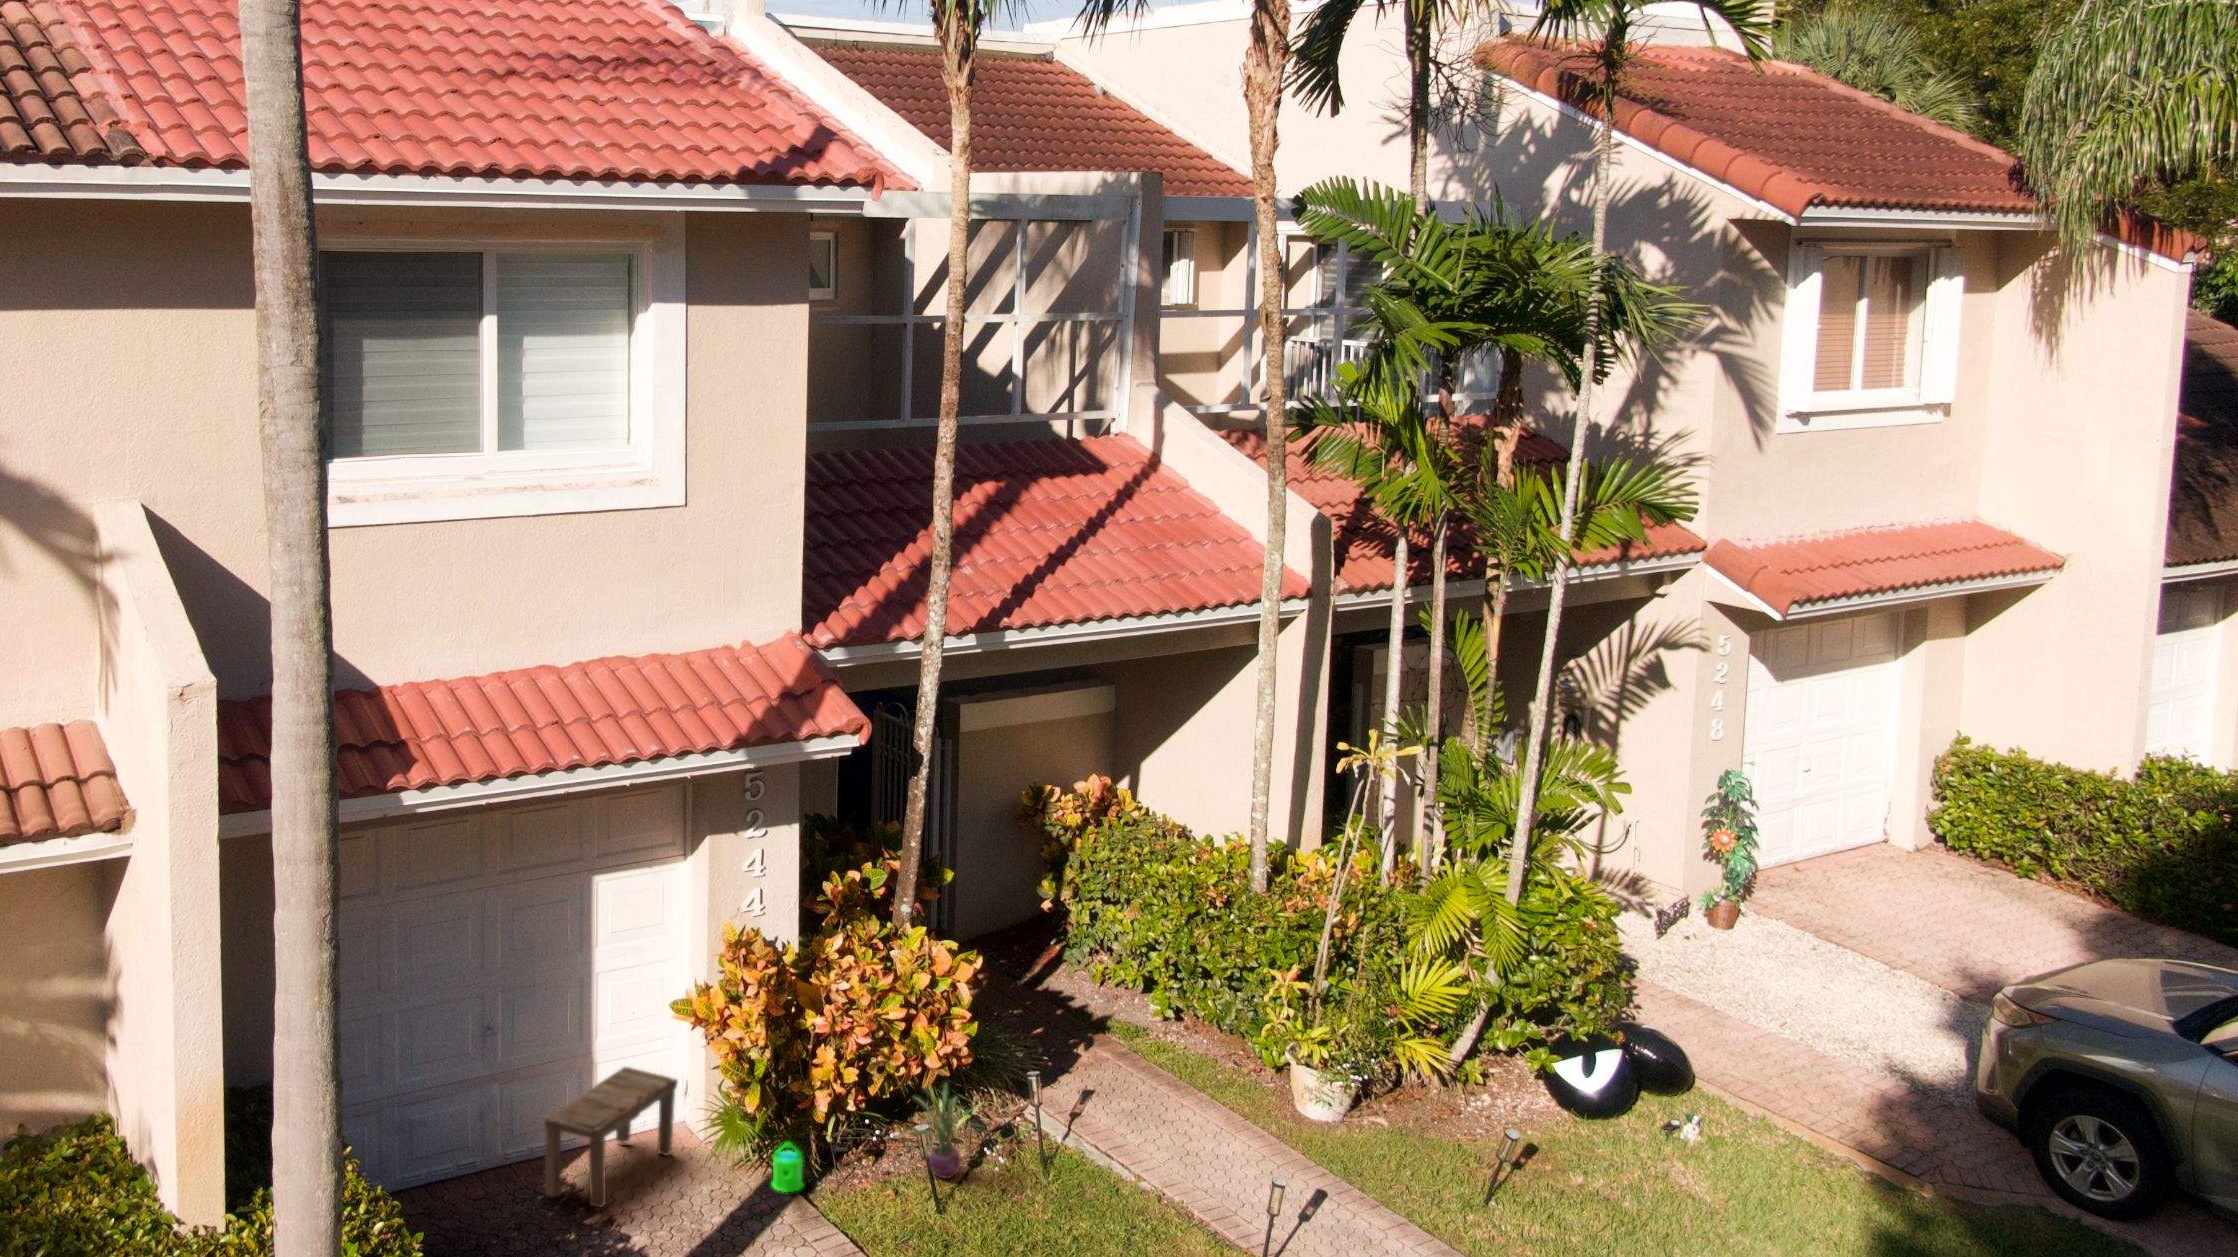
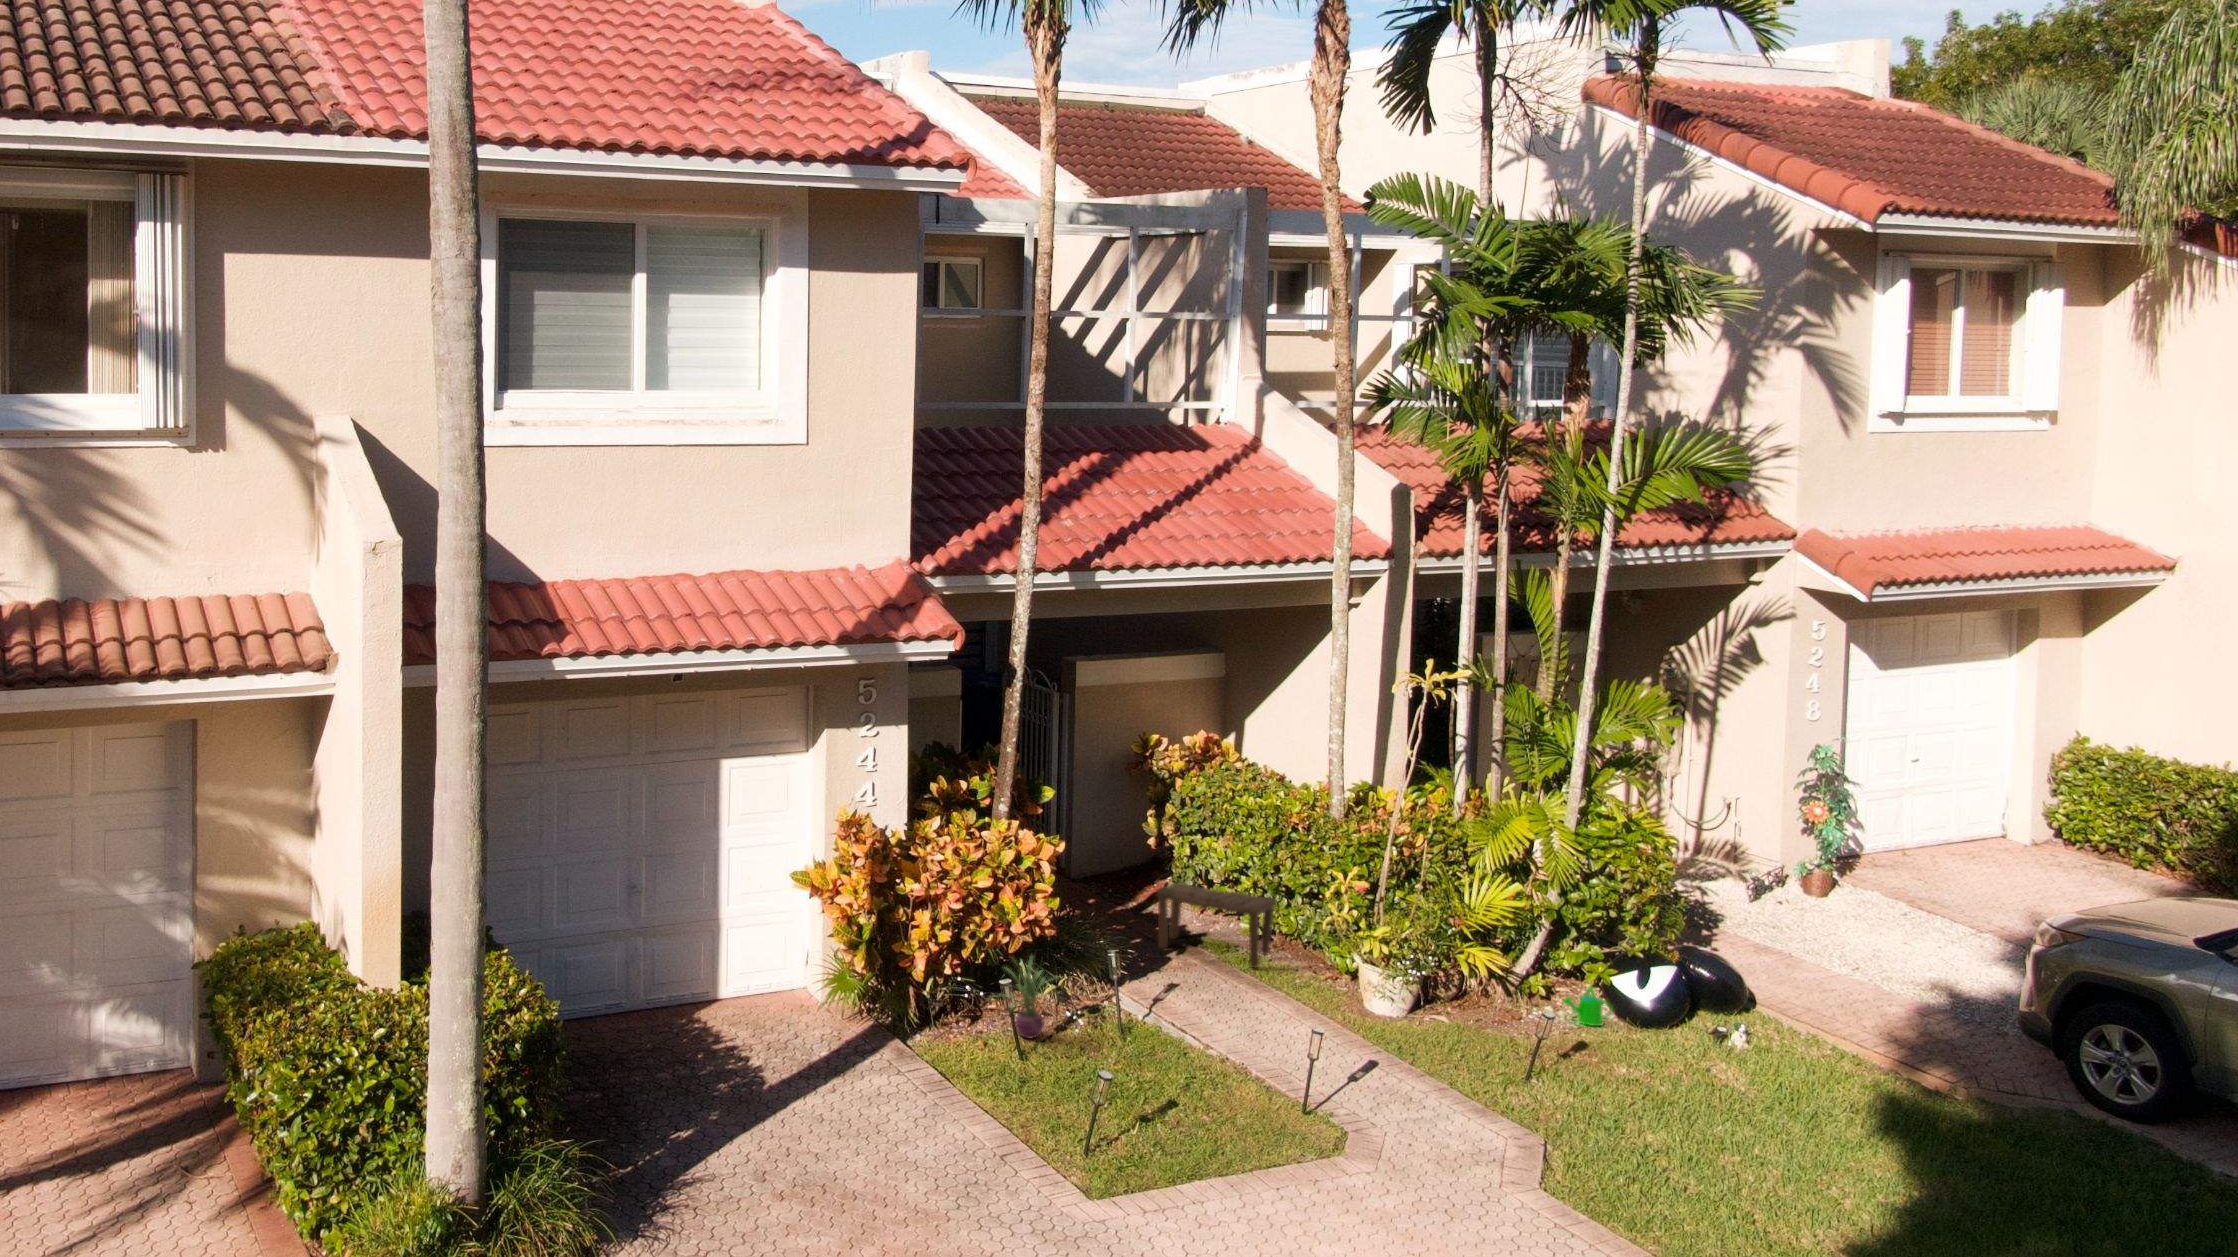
bench: present [544,1067,678,1207] -> present [1157,882,1277,968]
watering can: present [772,1143,804,1192] -> present [1564,987,1612,1026]

